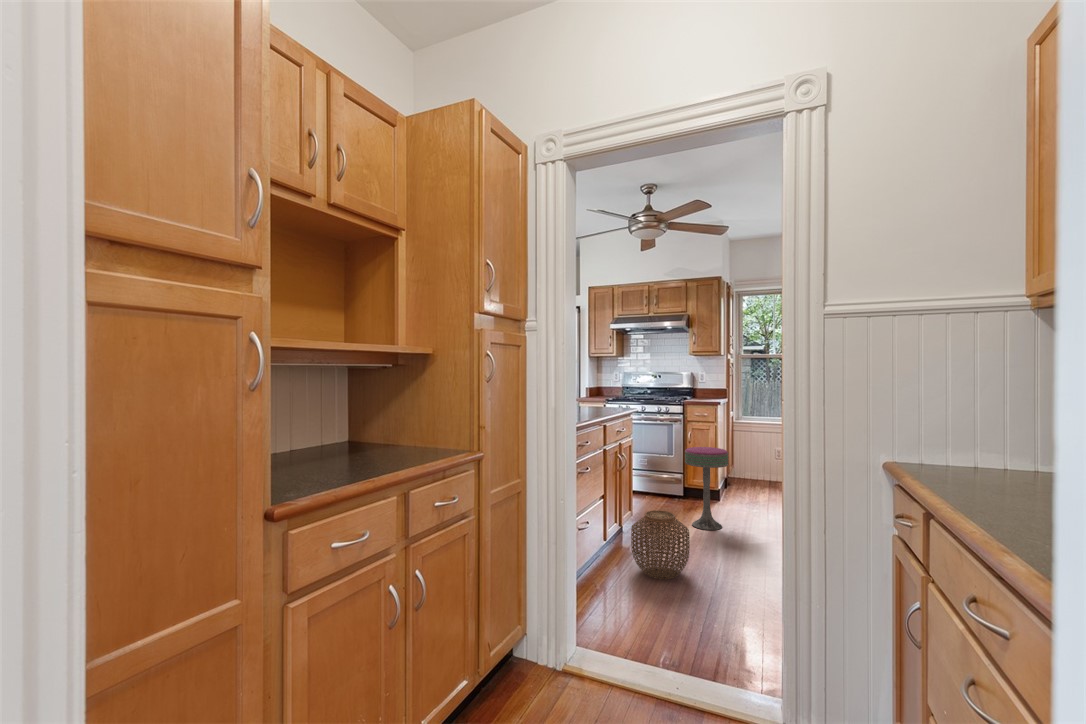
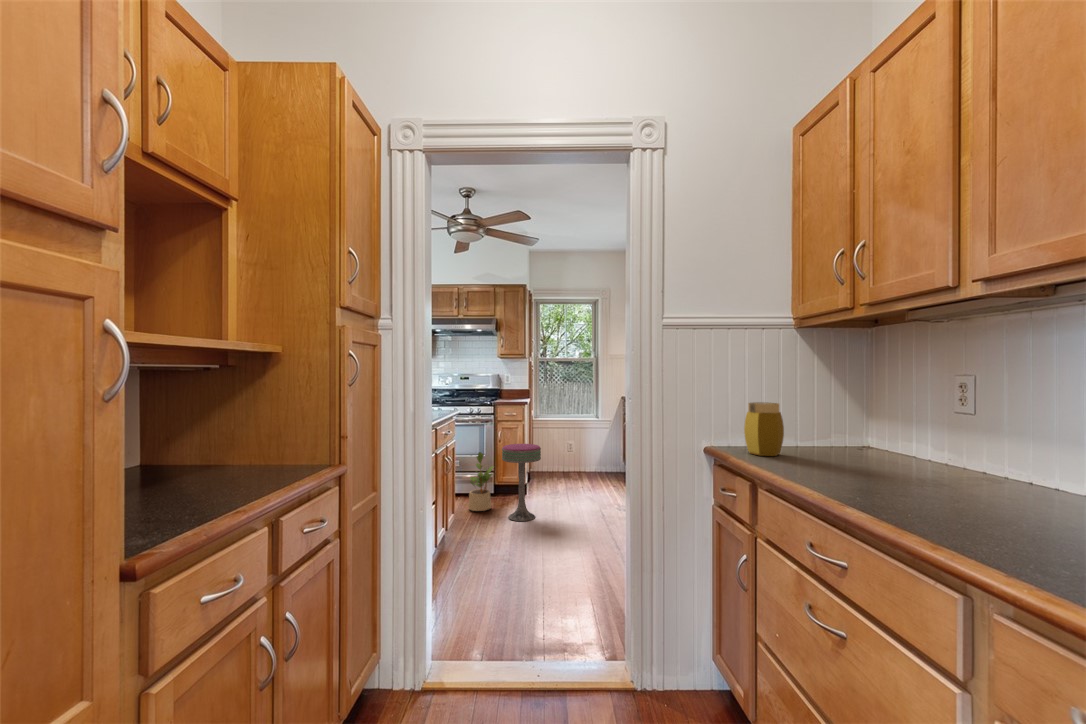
jar: none [933,411,995,482] -> present [744,402,784,456]
potted plant: none [652,453,680,514] -> present [468,452,493,511]
woven basket: present [631,510,690,579] -> none [464,508,520,575]

